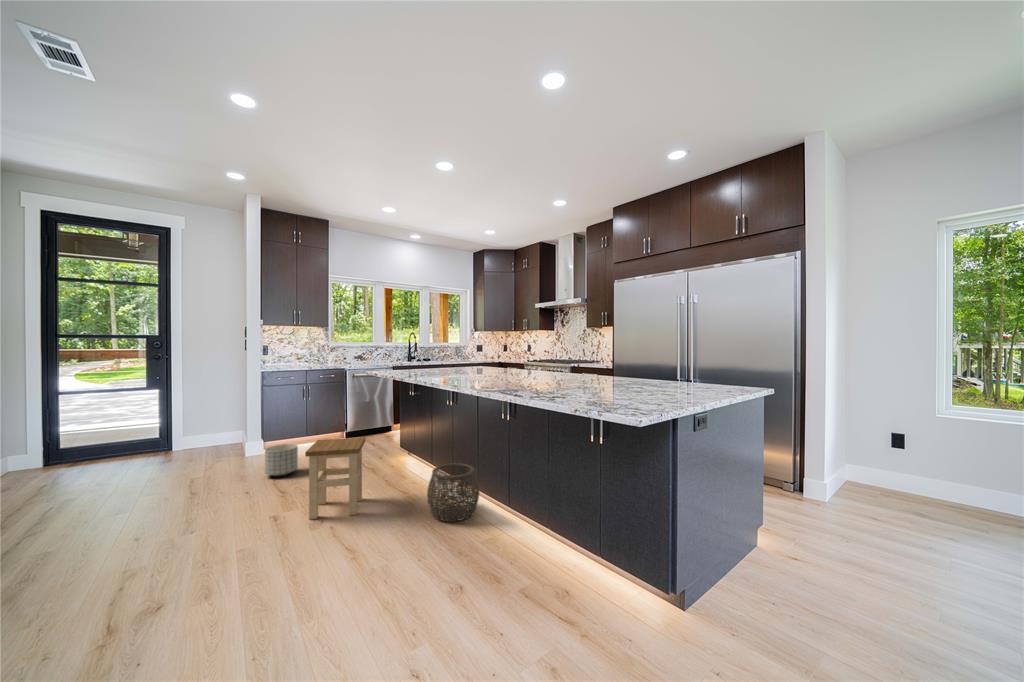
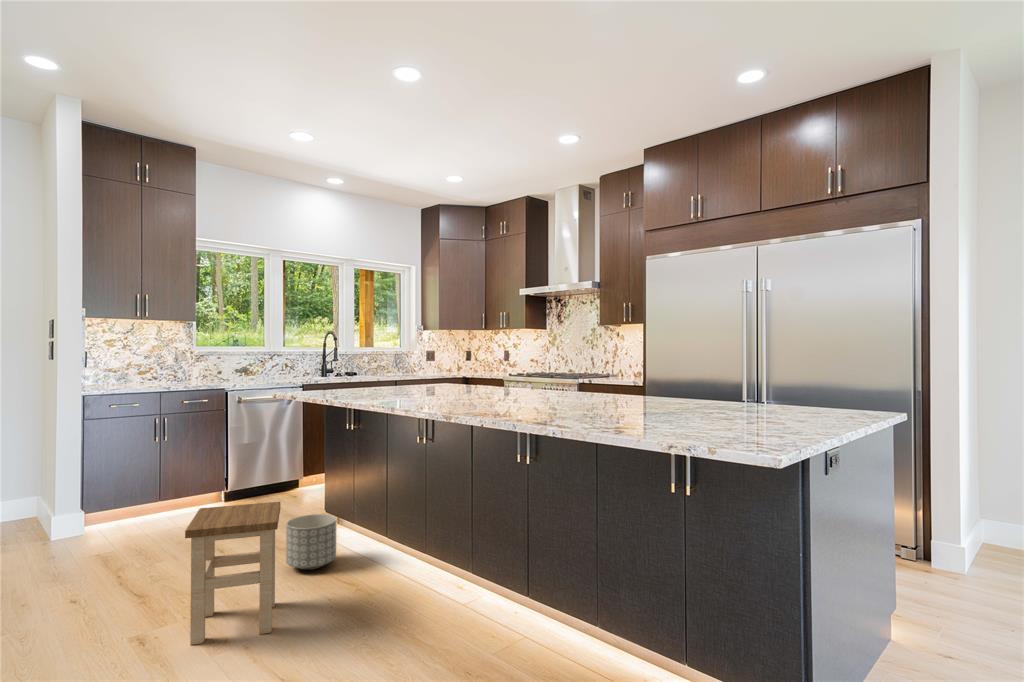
planter: present [265,444,298,477] -> present [286,514,336,570]
woven basket: present [427,463,479,522] -> none [391,540,477,638]

